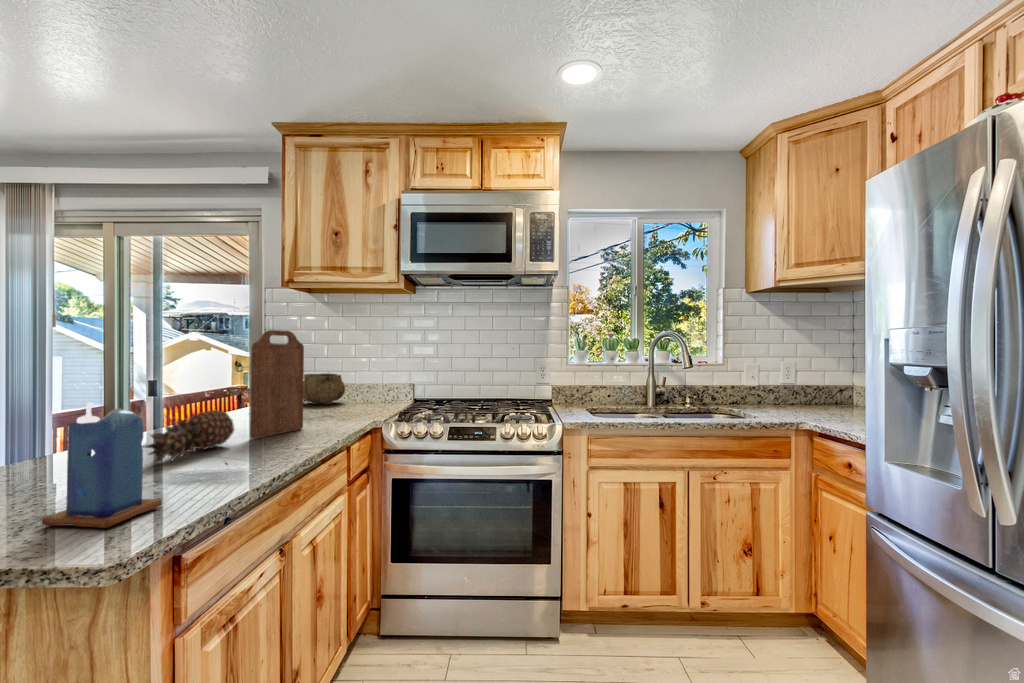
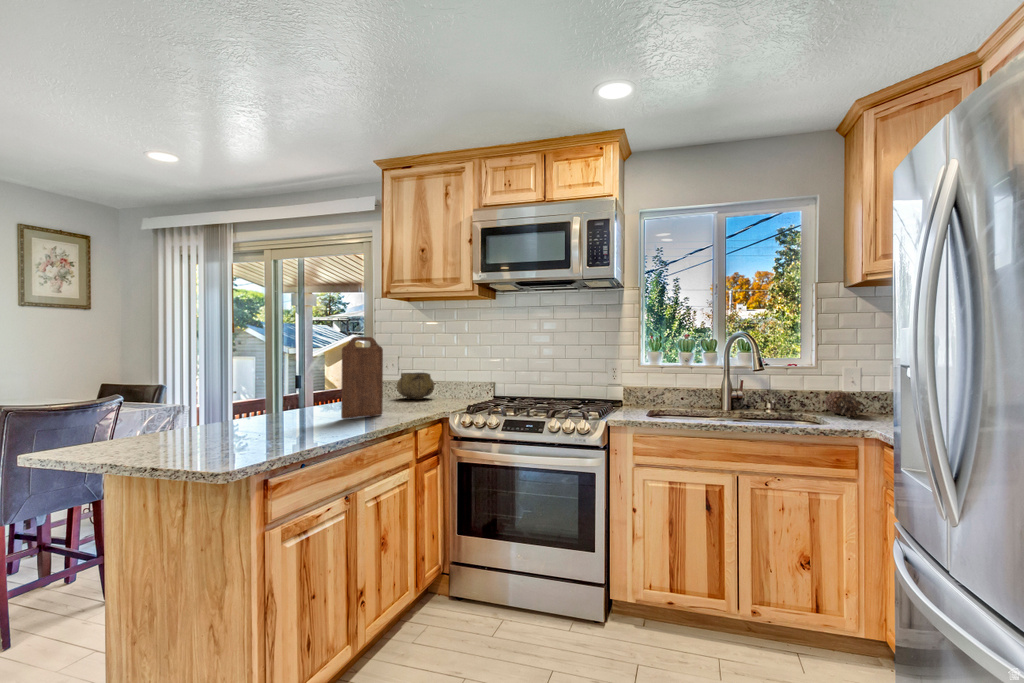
candle: present [42,402,162,528] -> none [209,383,268,454]
fruit: present [144,410,234,463] -> present [825,391,861,417]

